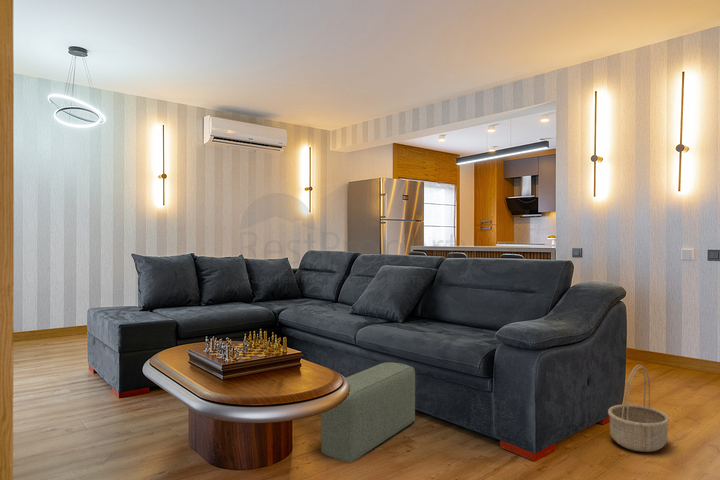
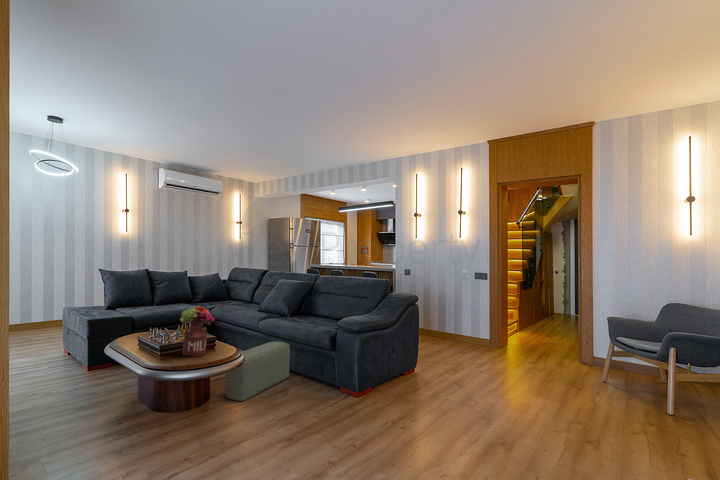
flower arrangement: none [249,302,304,386] -> present [180,306,215,356]
basket: present [608,365,669,452] -> none [396,338,427,387]

